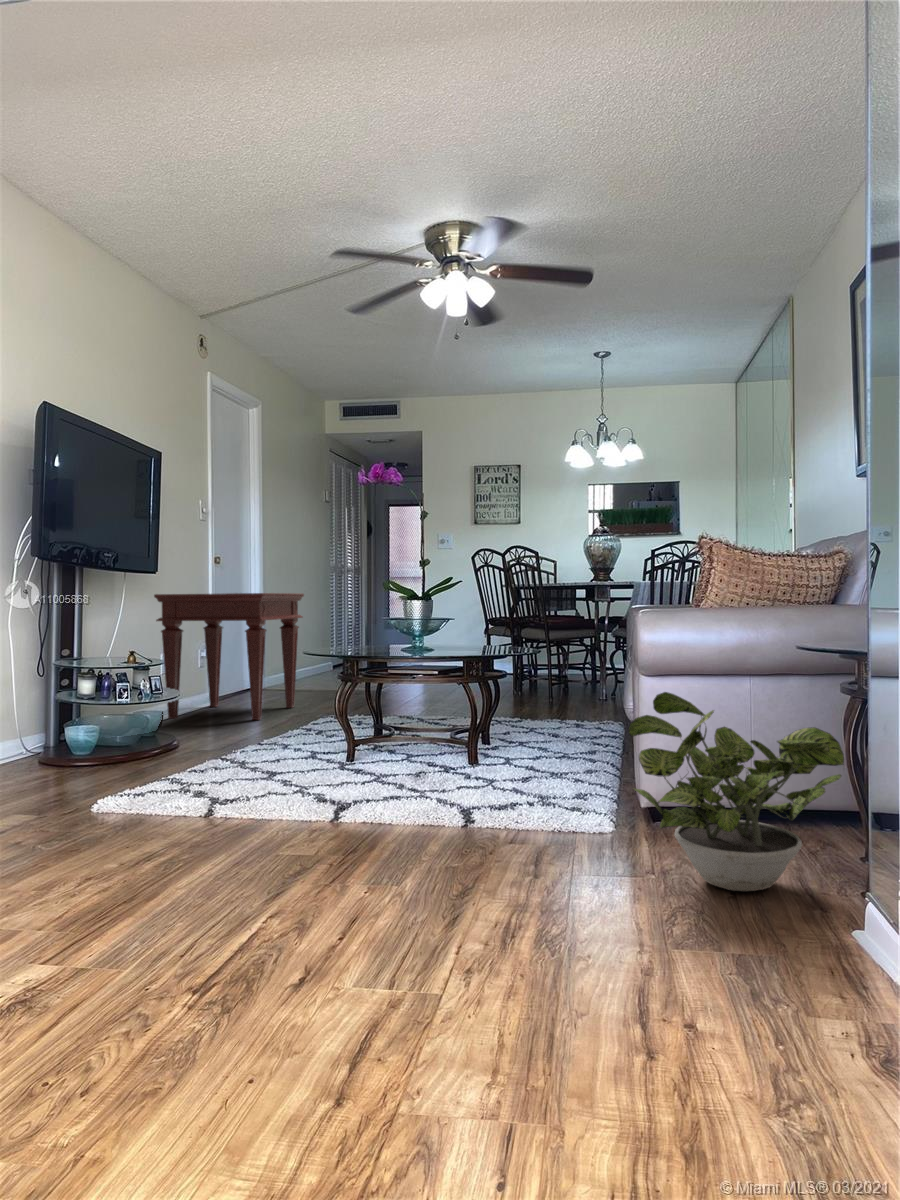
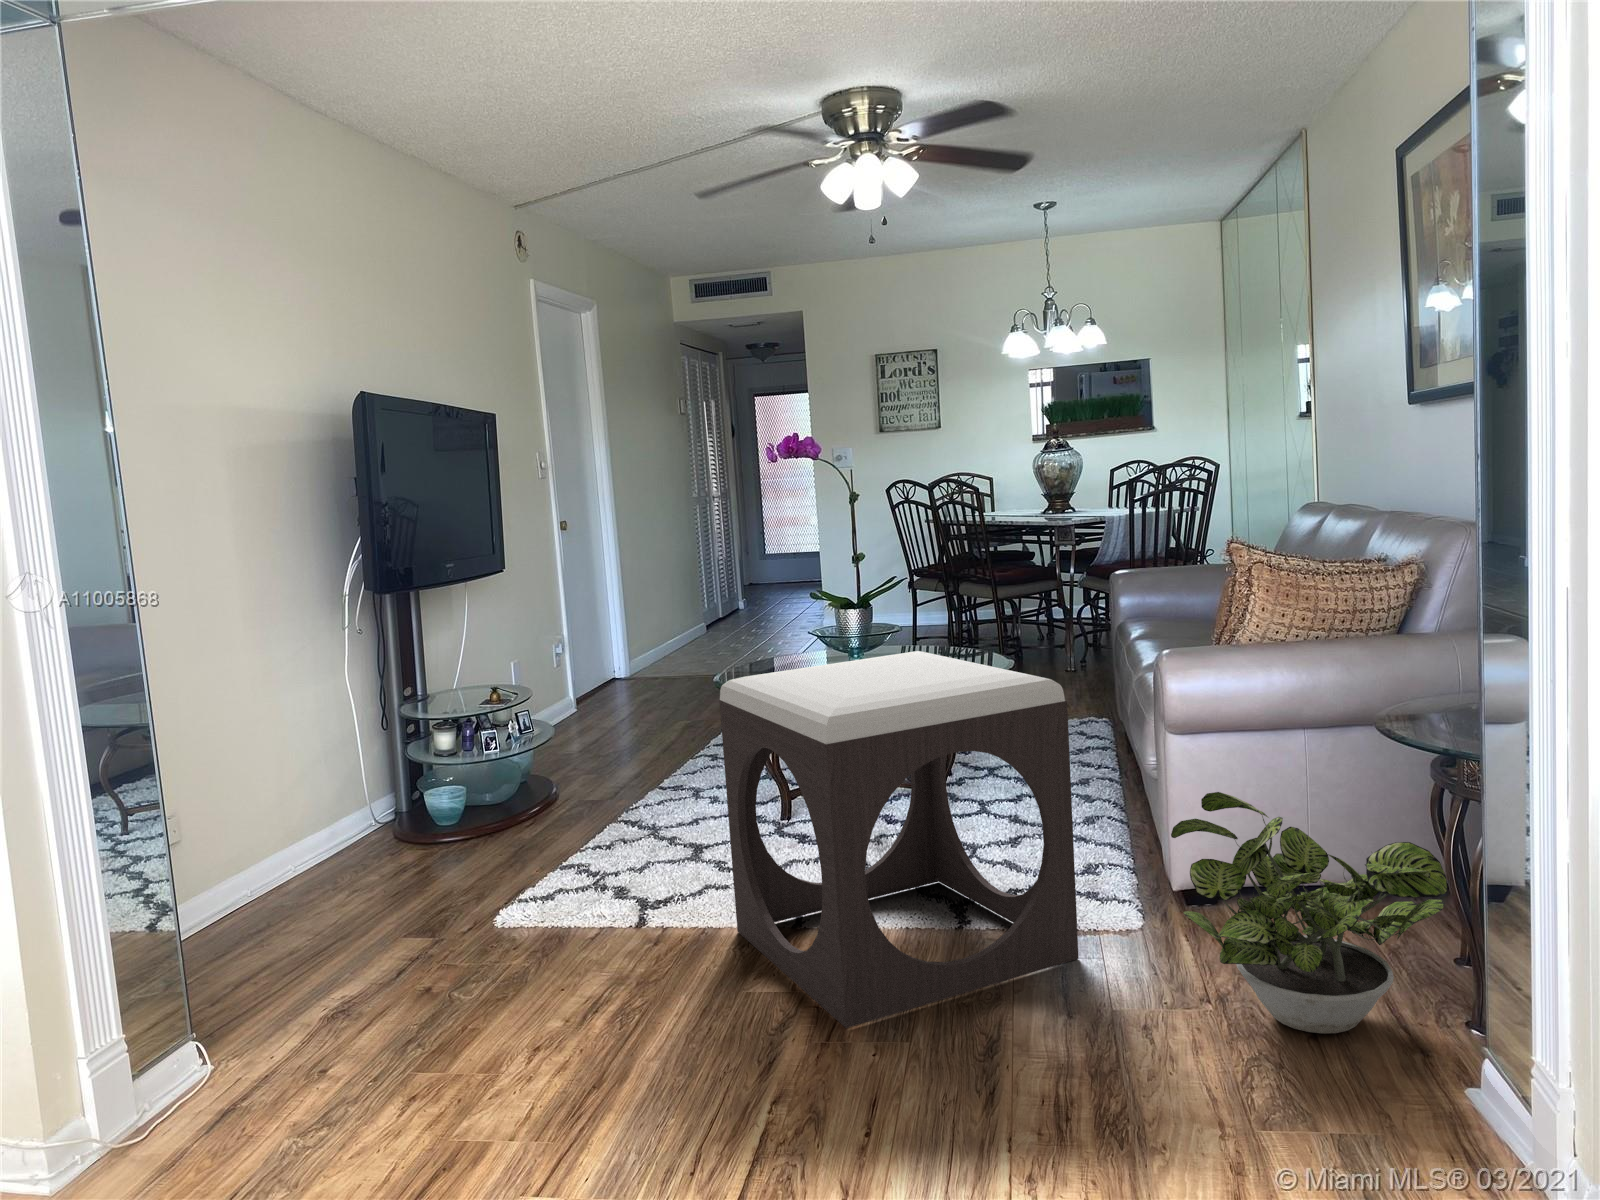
side table: present [154,593,304,720] -> none [493,570,681,748]
footstool: none [282,603,555,877] -> present [719,651,1079,1028]

